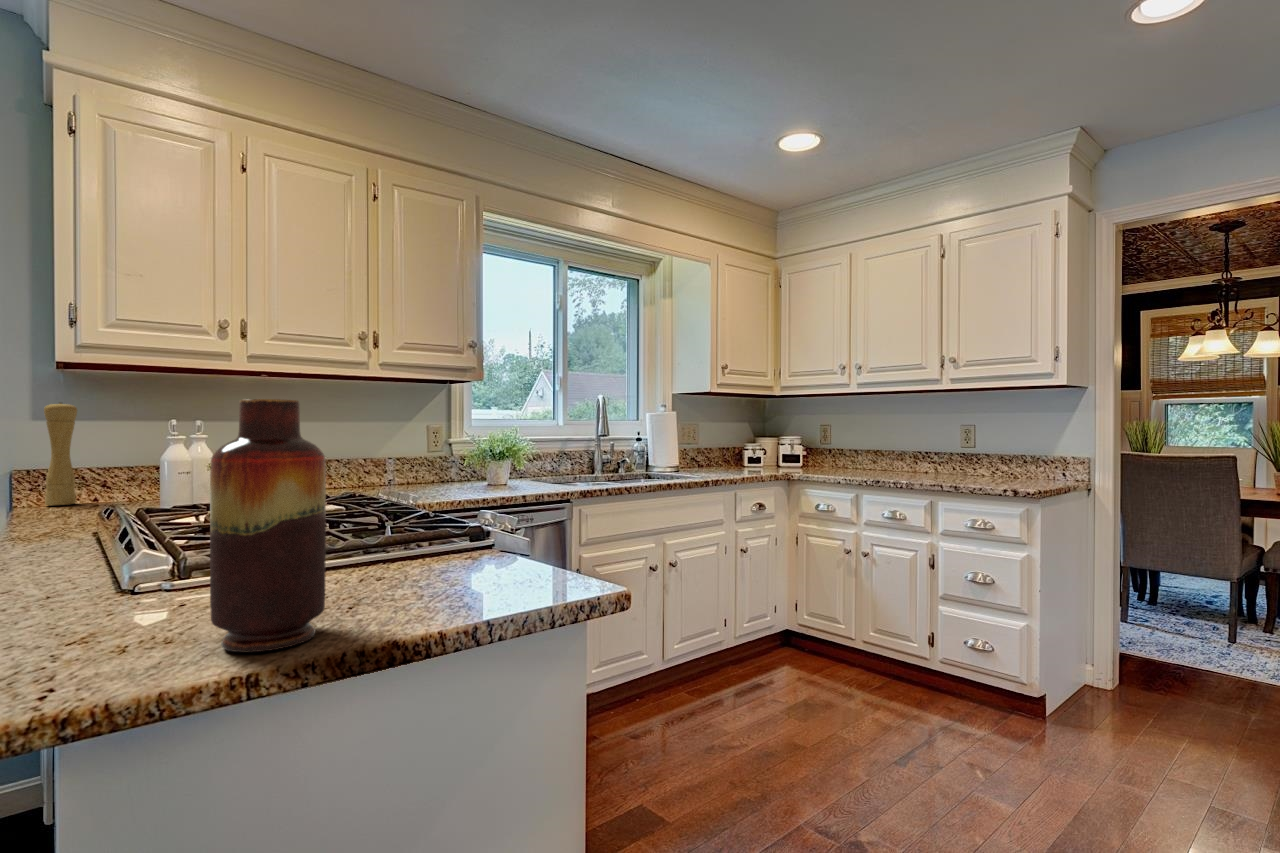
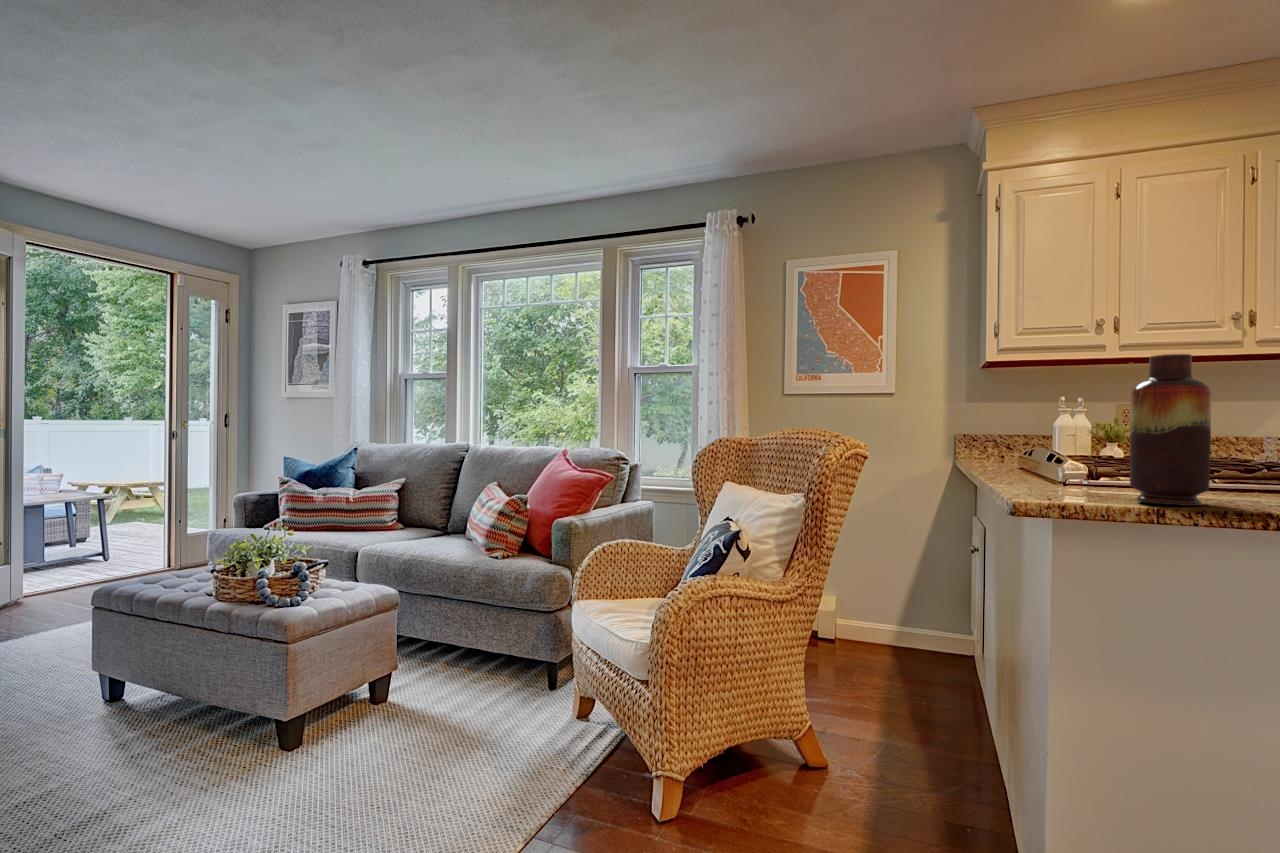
pepper mill: present [44,402,77,505] -> none [975,389,995,457]

